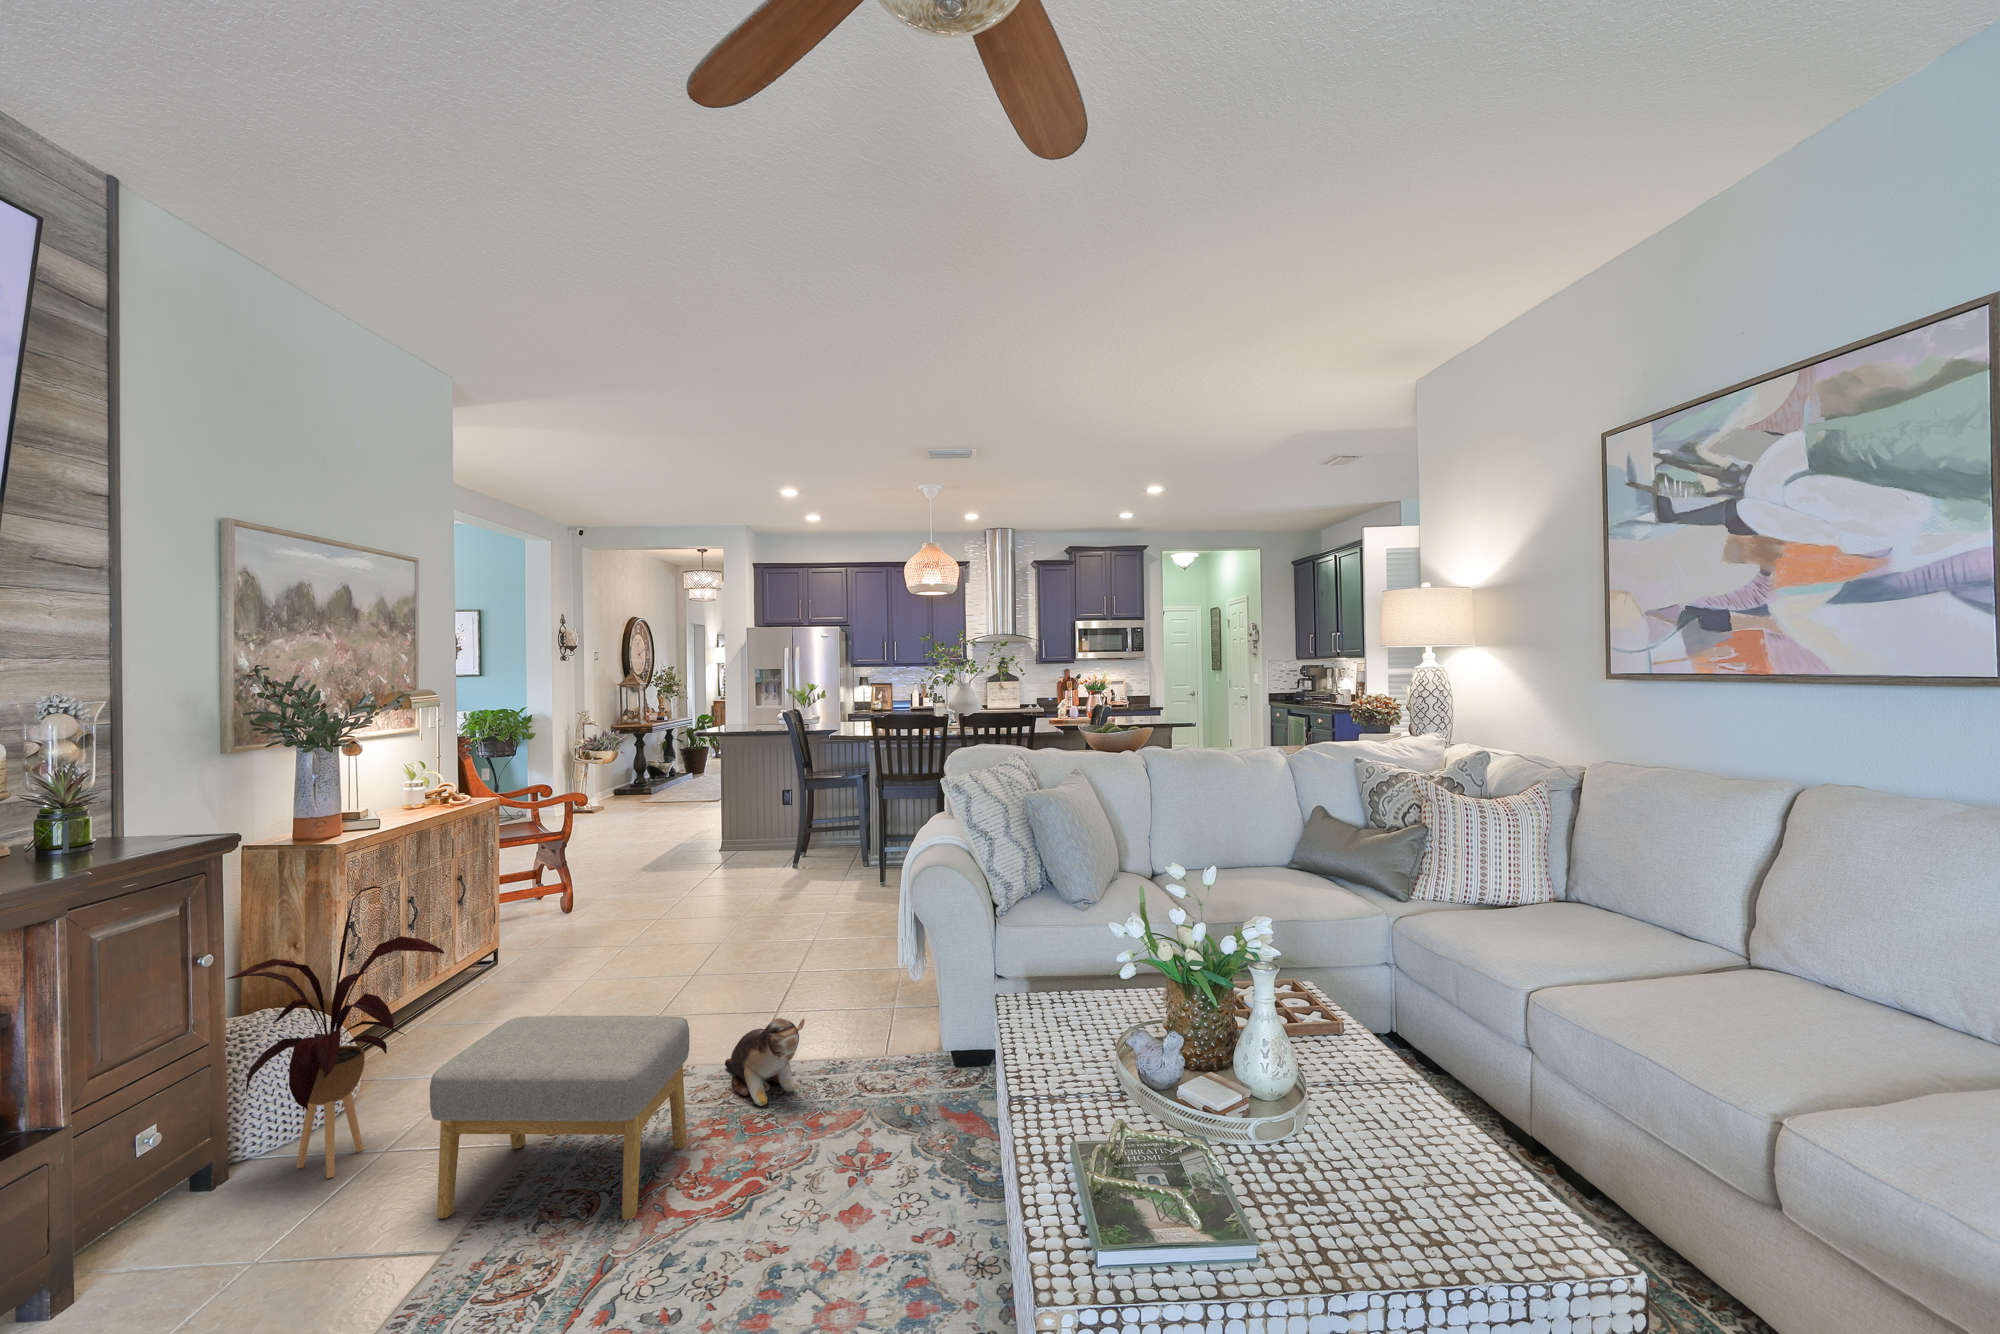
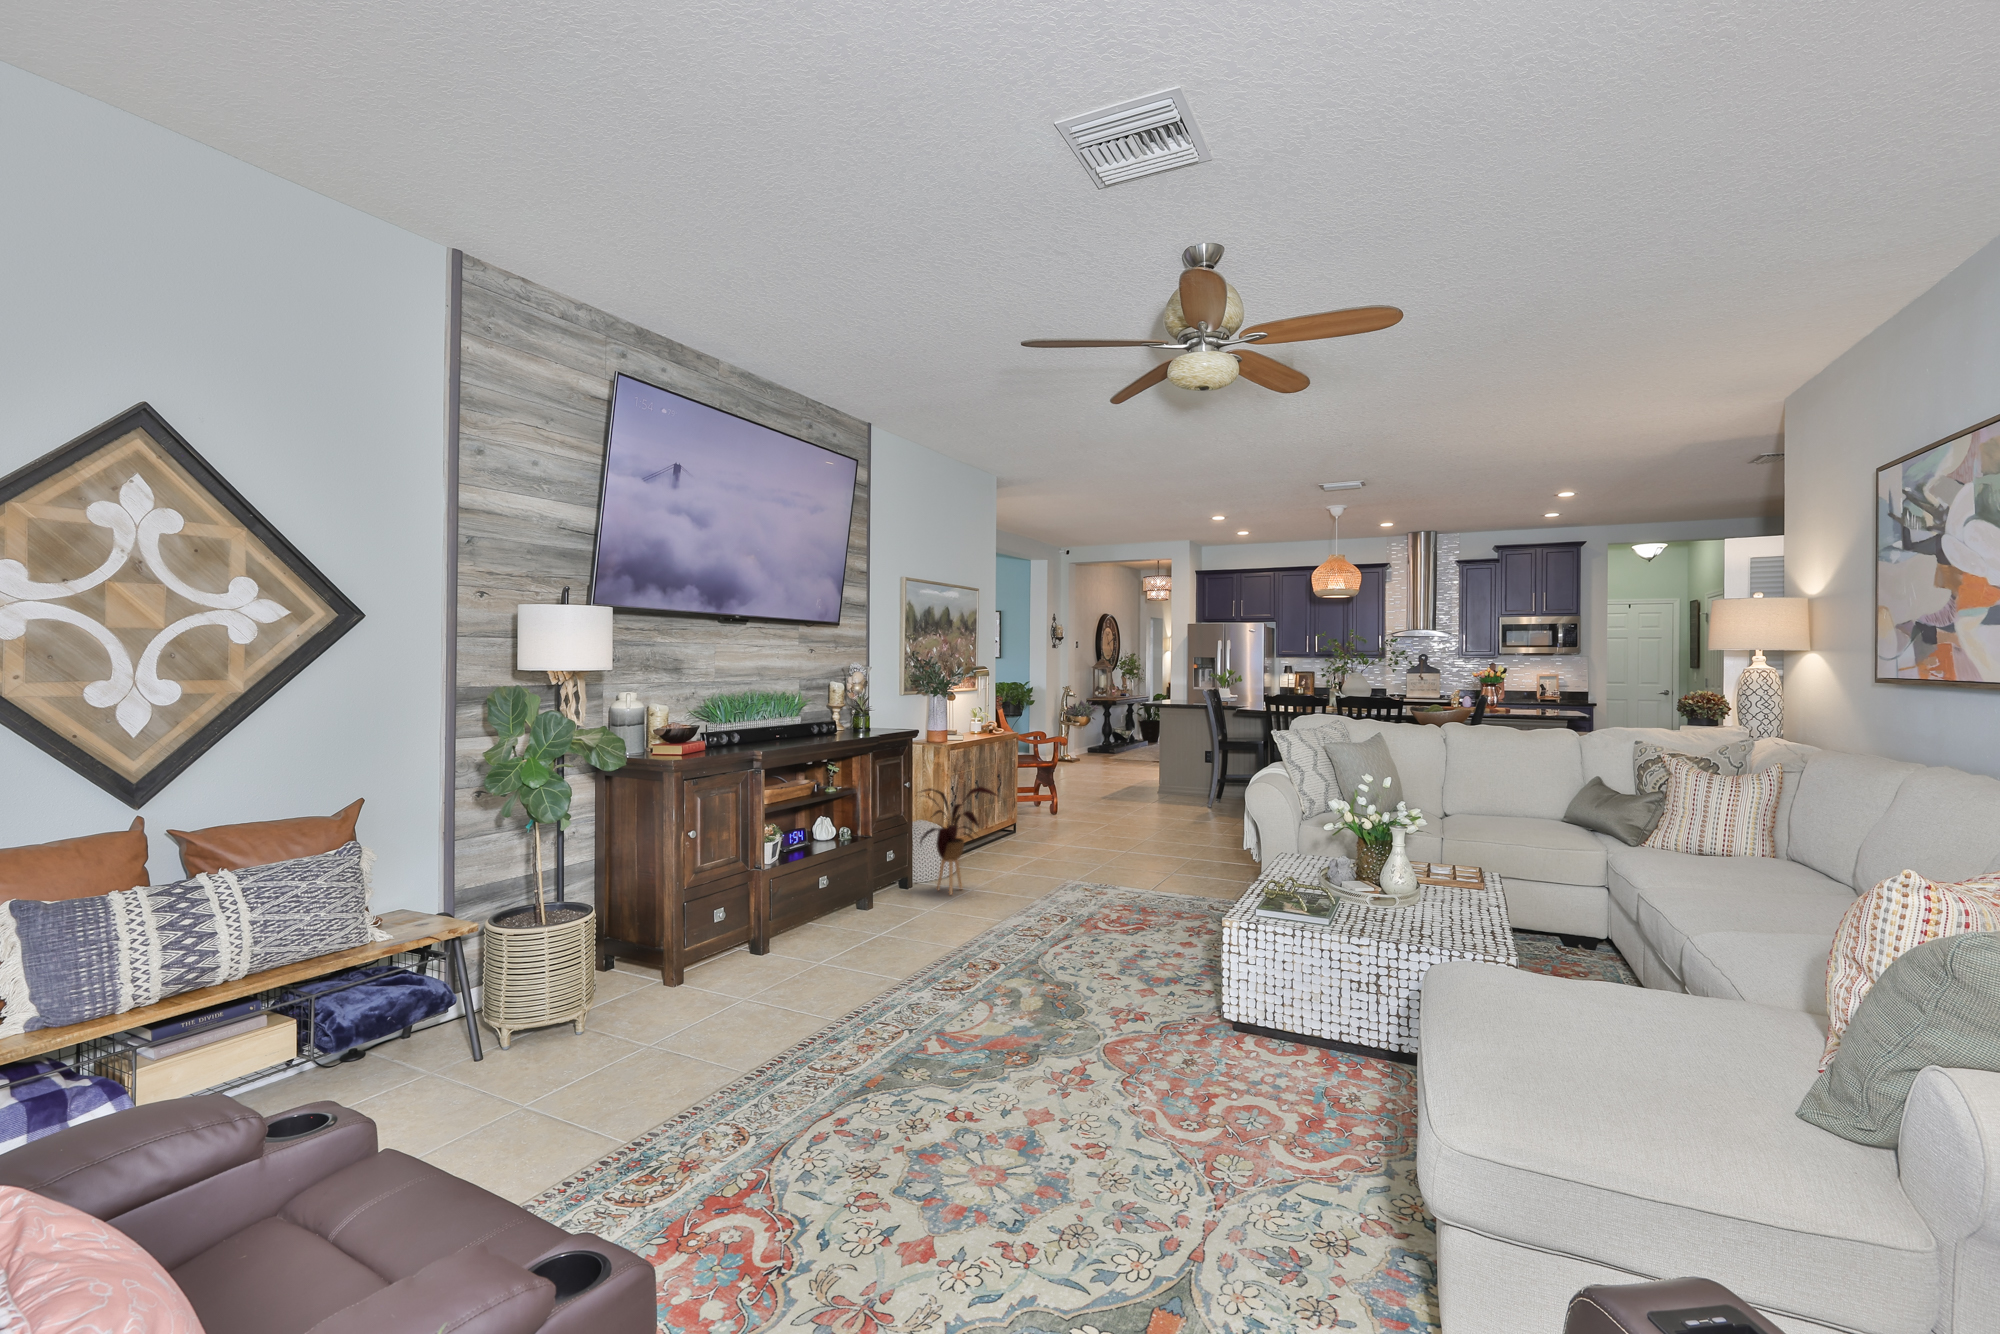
footstool: present [430,1016,689,1220] -> none [995,833,1113,928]
plush toy: present [725,1018,805,1106] -> none [1136,858,1176,905]

